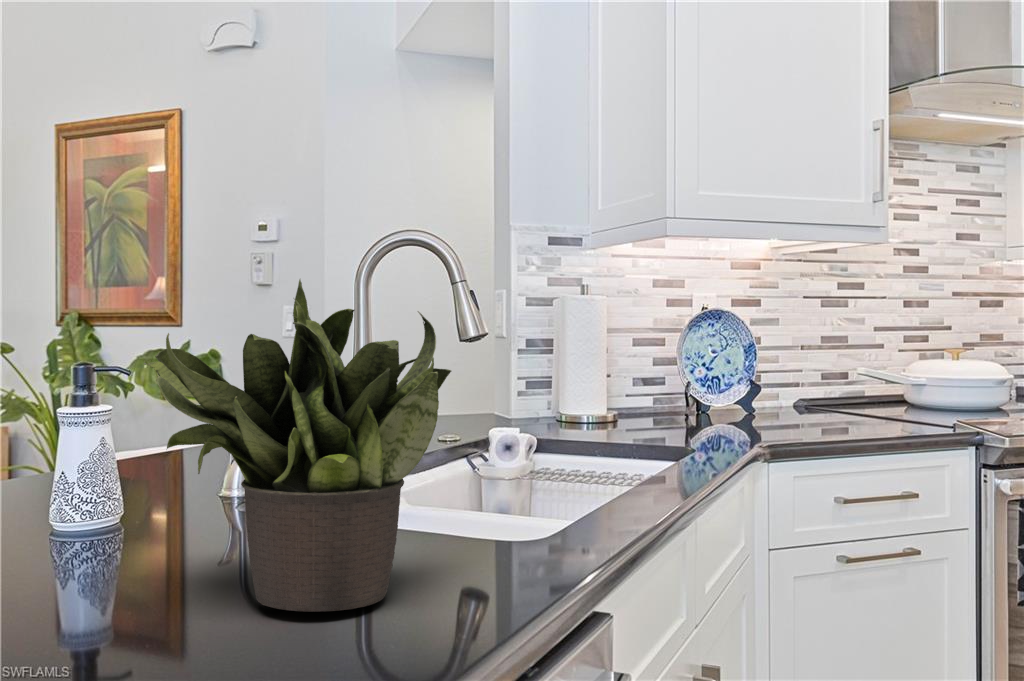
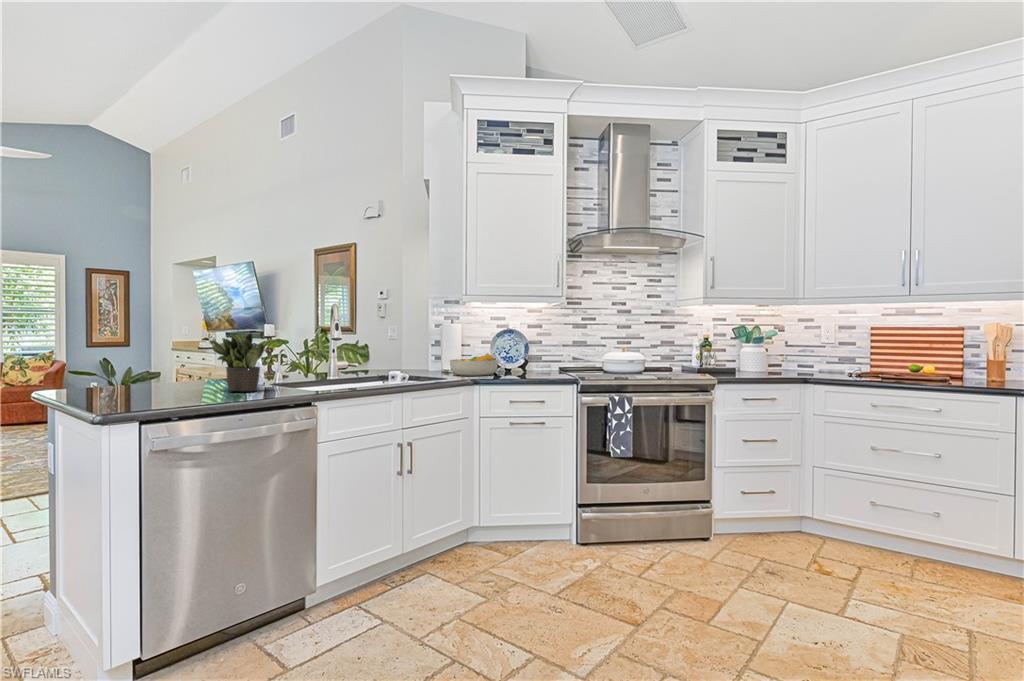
fruit bowl: none [641,369,750,434] -> present [450,353,498,376]

